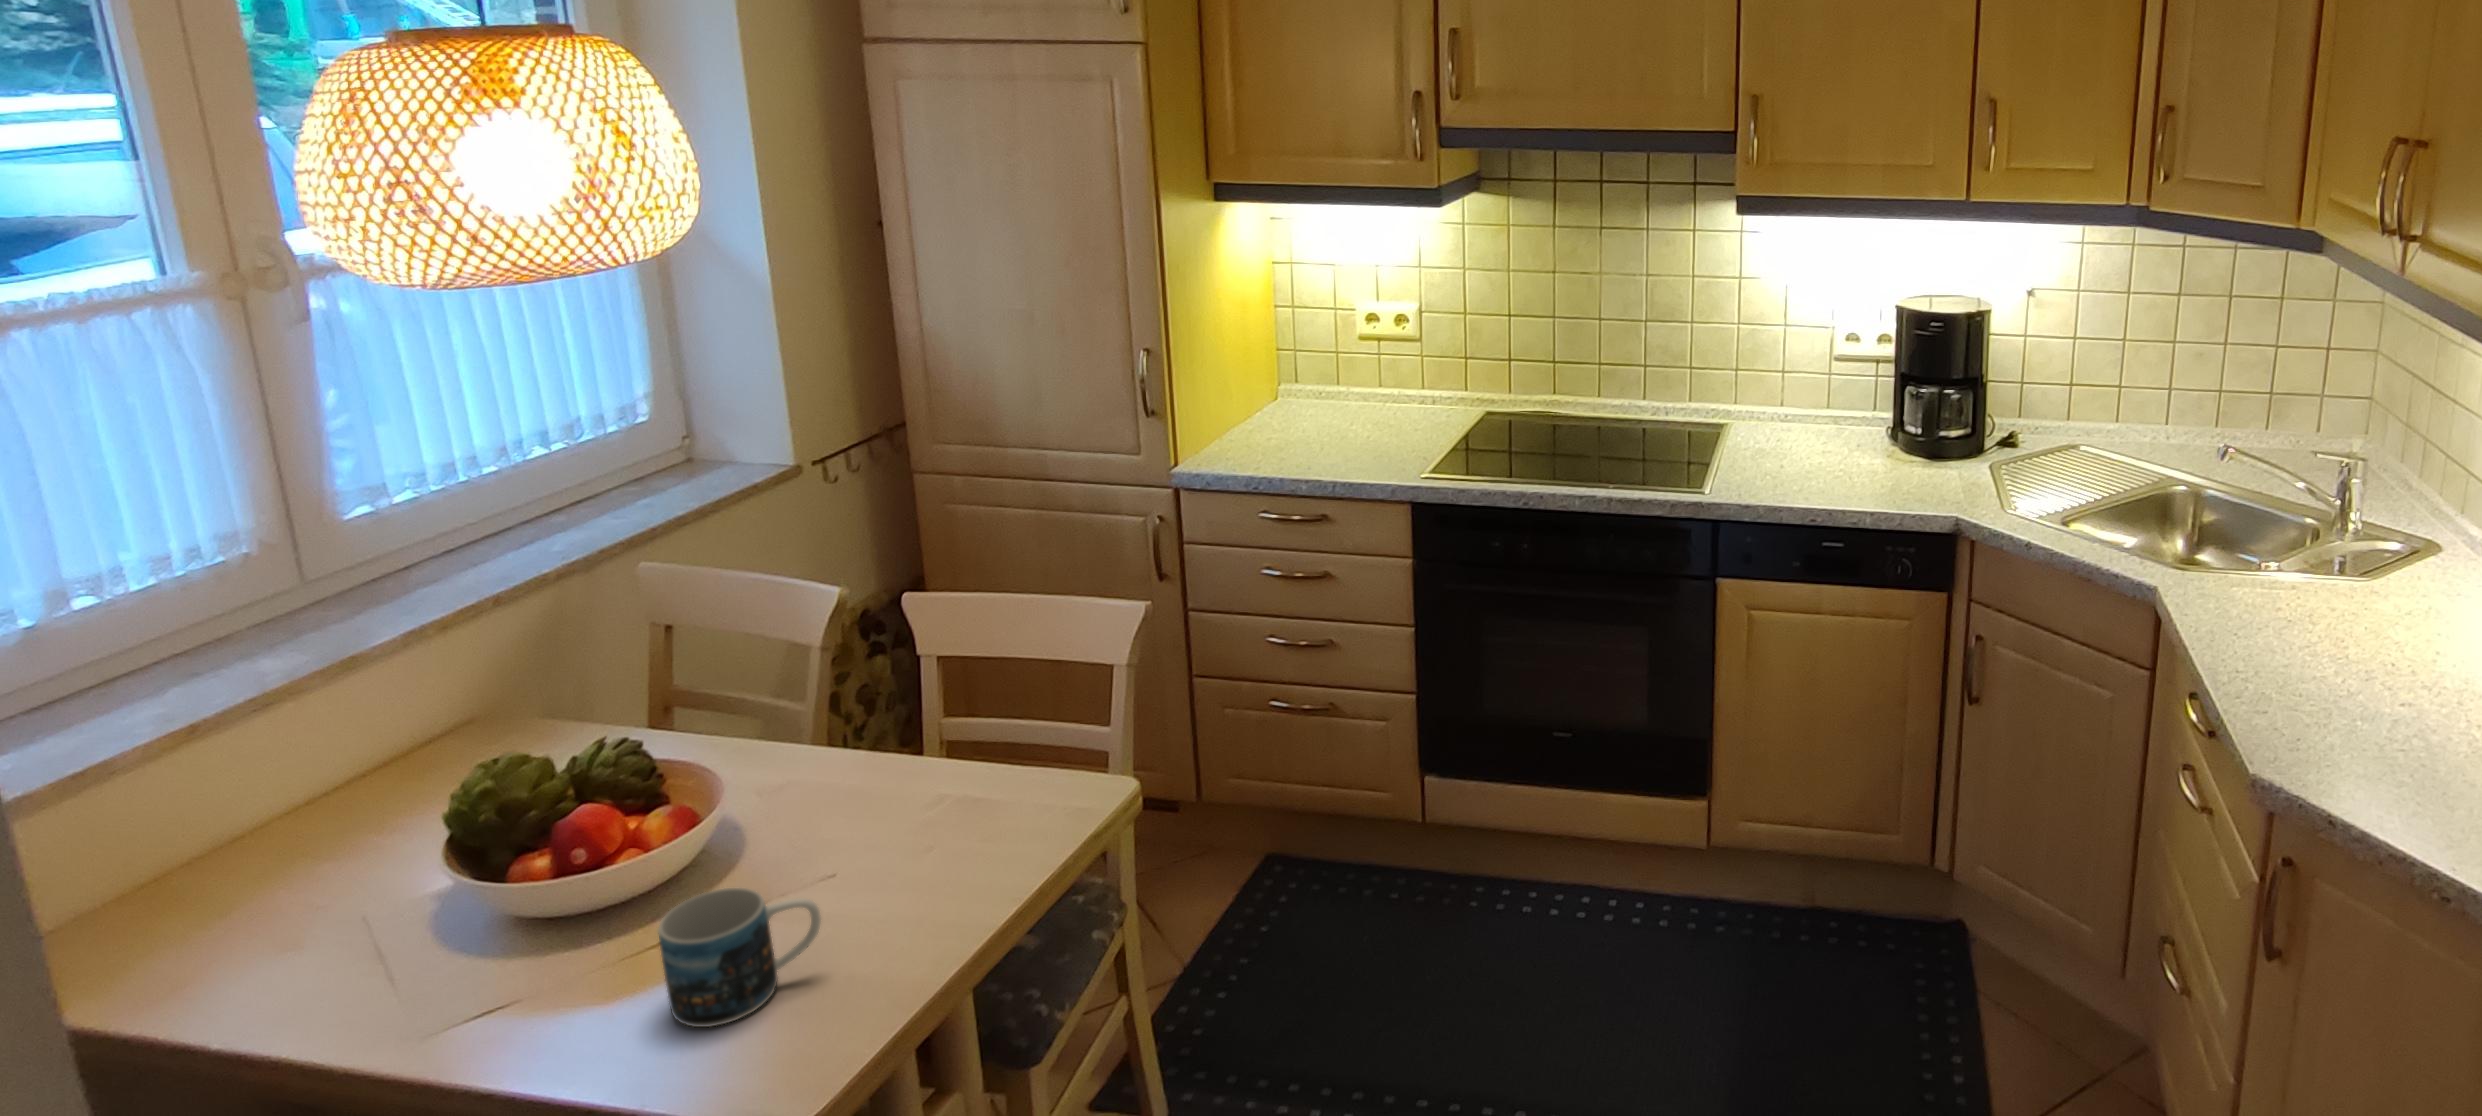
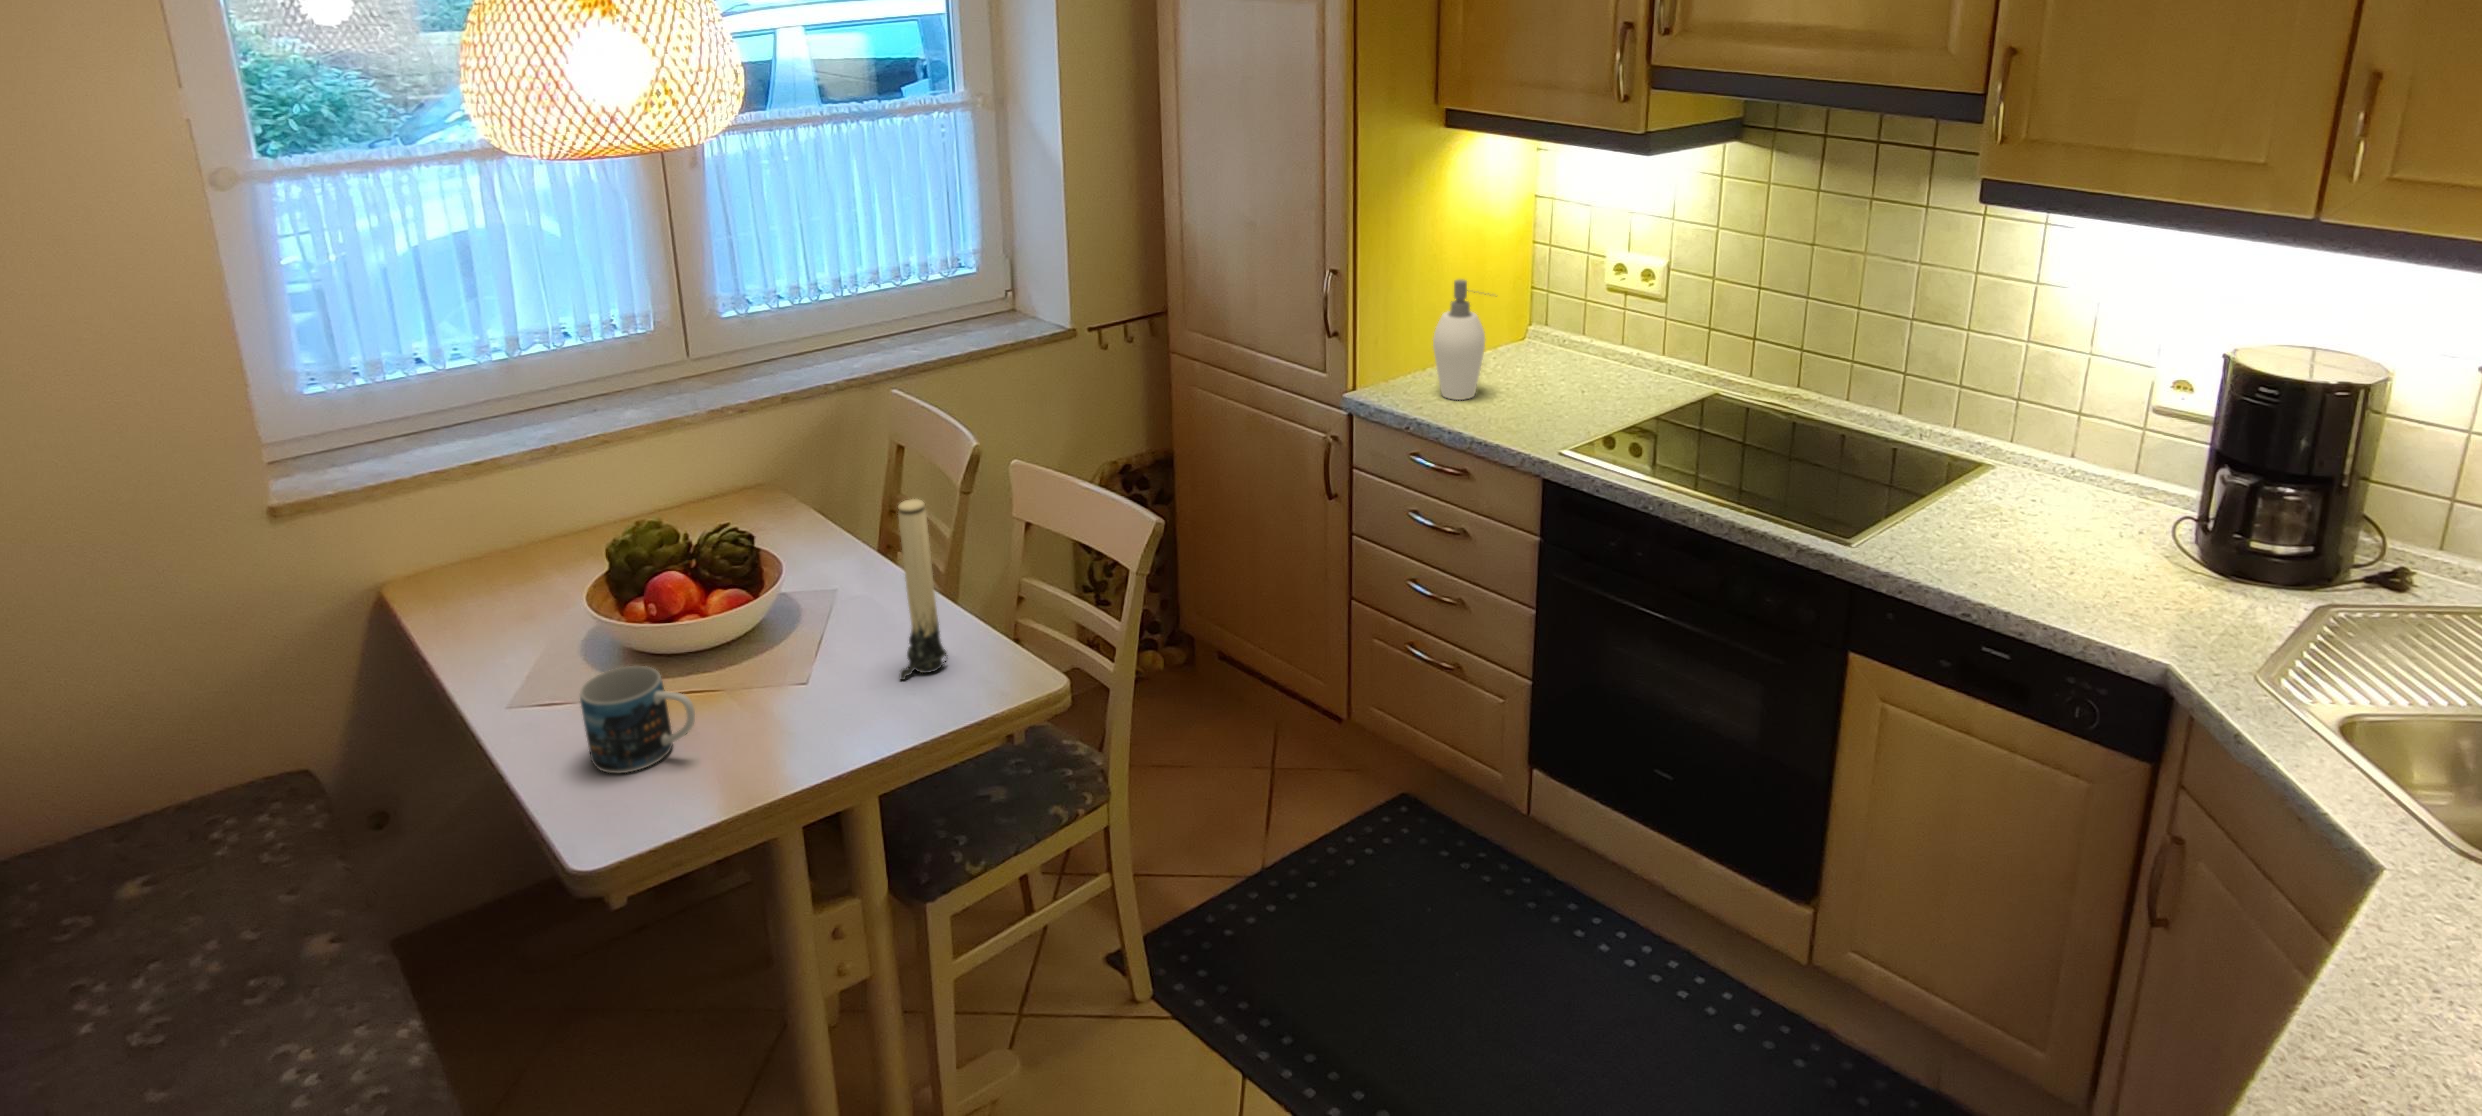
soap dispenser: none [1253,340,1318,455] -> present [1433,279,1489,400]
candle: none [946,624,1003,831] -> present [898,499,948,680]

